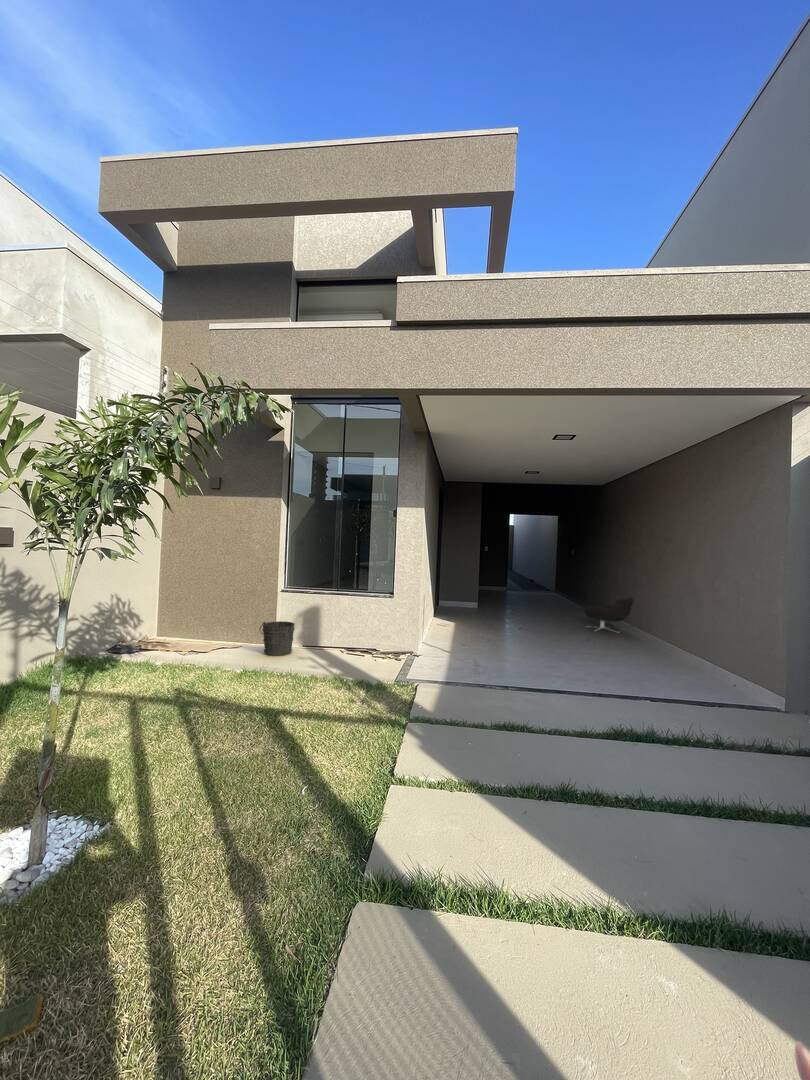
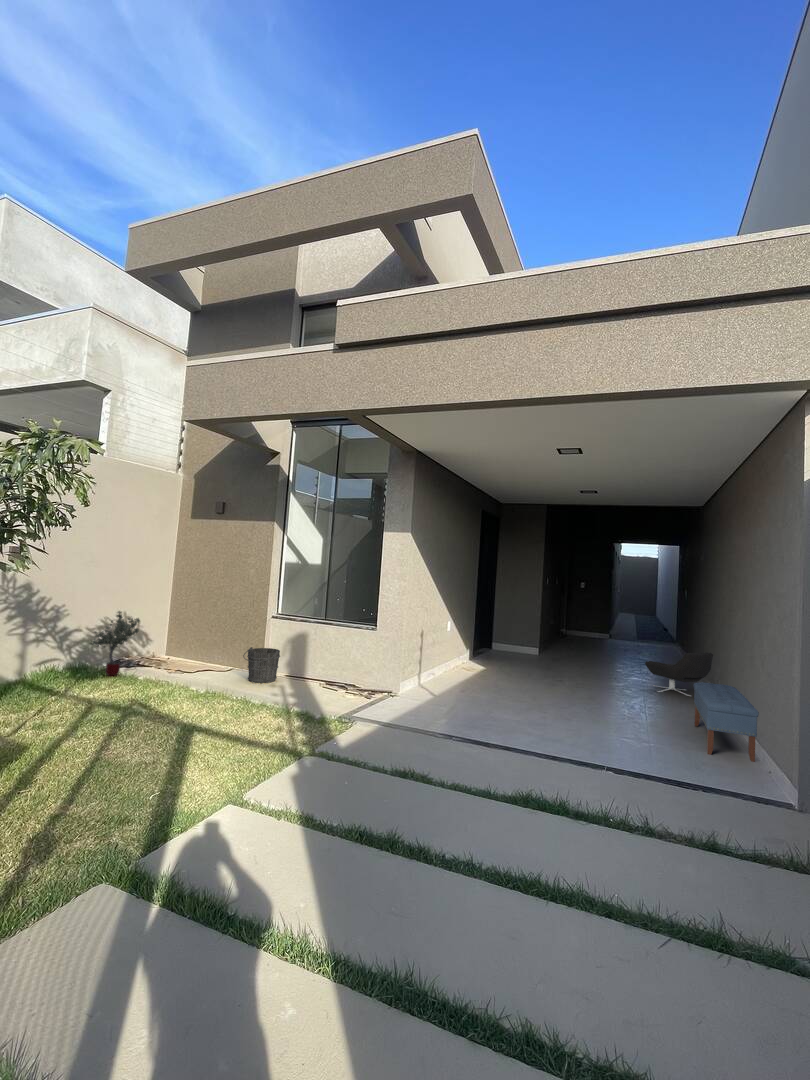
potted tree: none [89,594,141,665] -> present [90,611,140,676]
bench: none [649,622,722,679] -> present [694,682,759,762]

